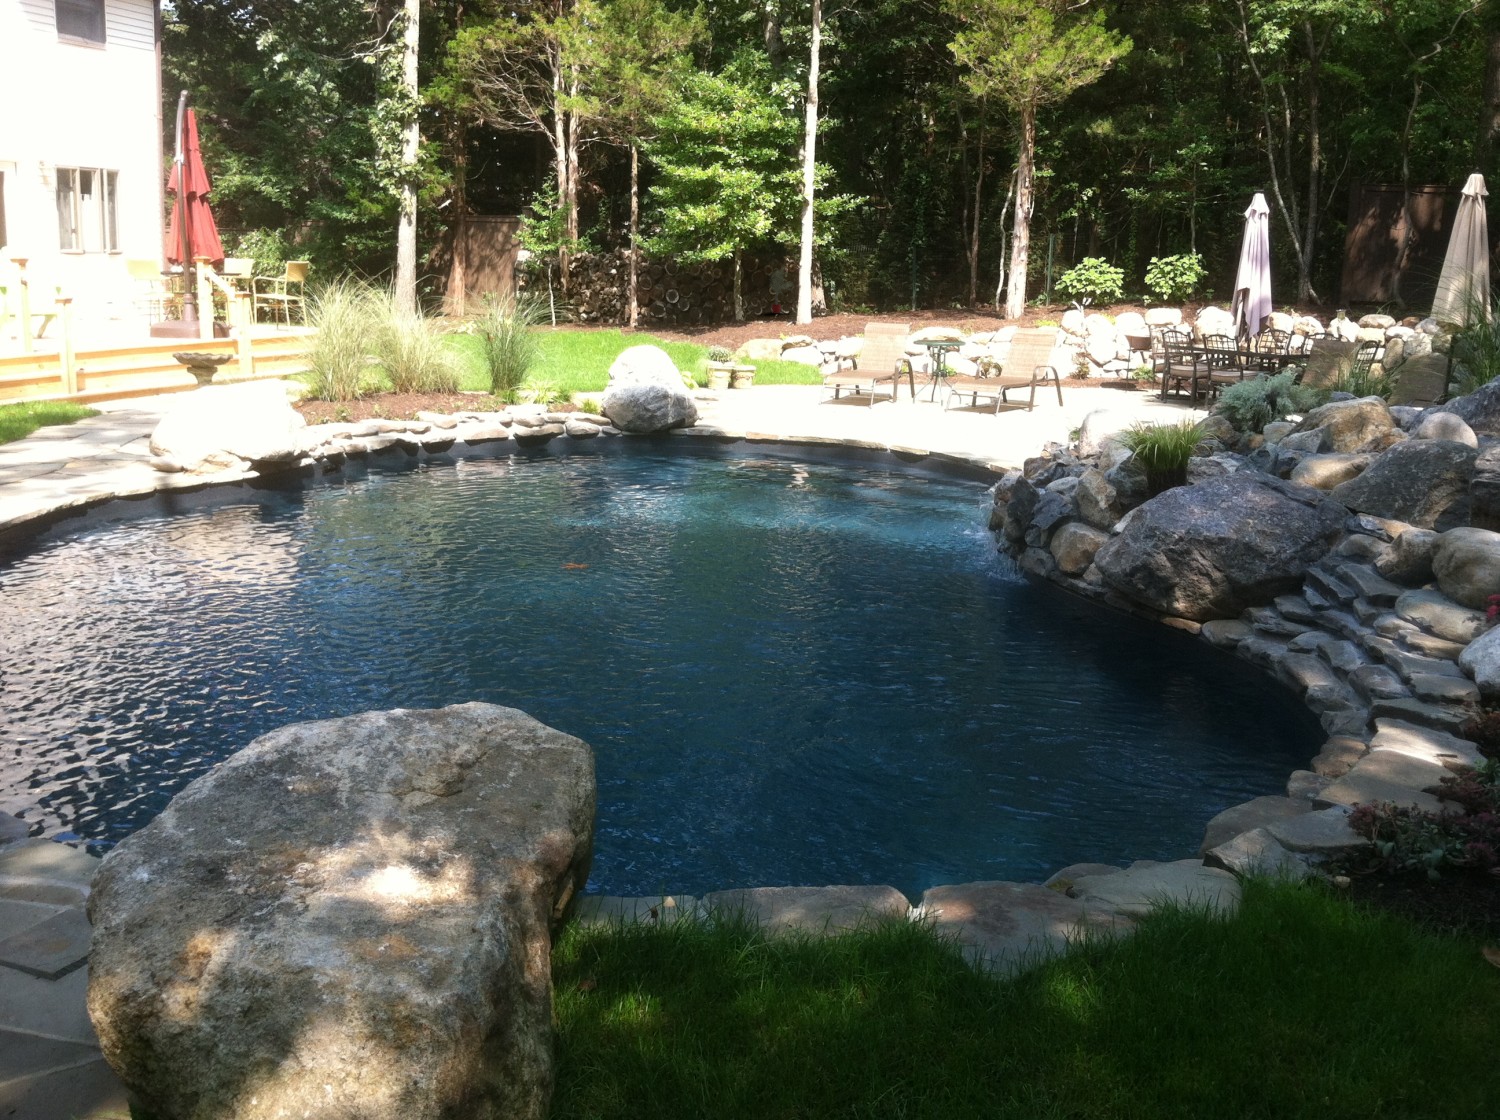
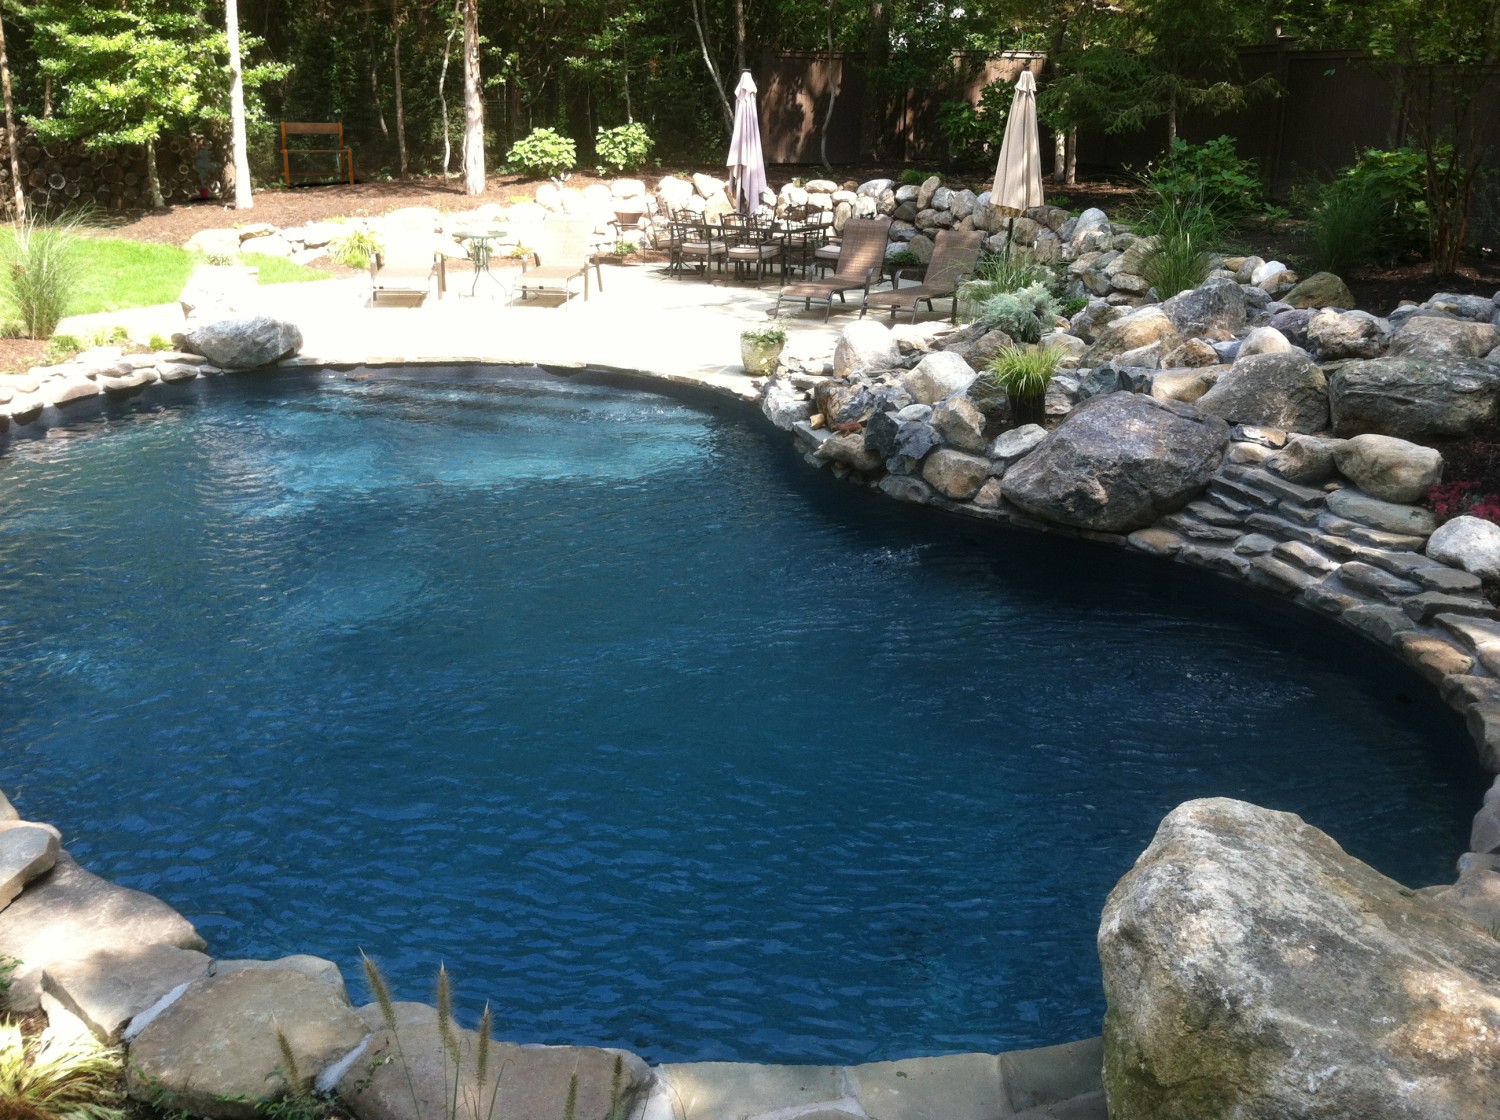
bench: none [849,248,912,308] -> present [280,122,354,186]

